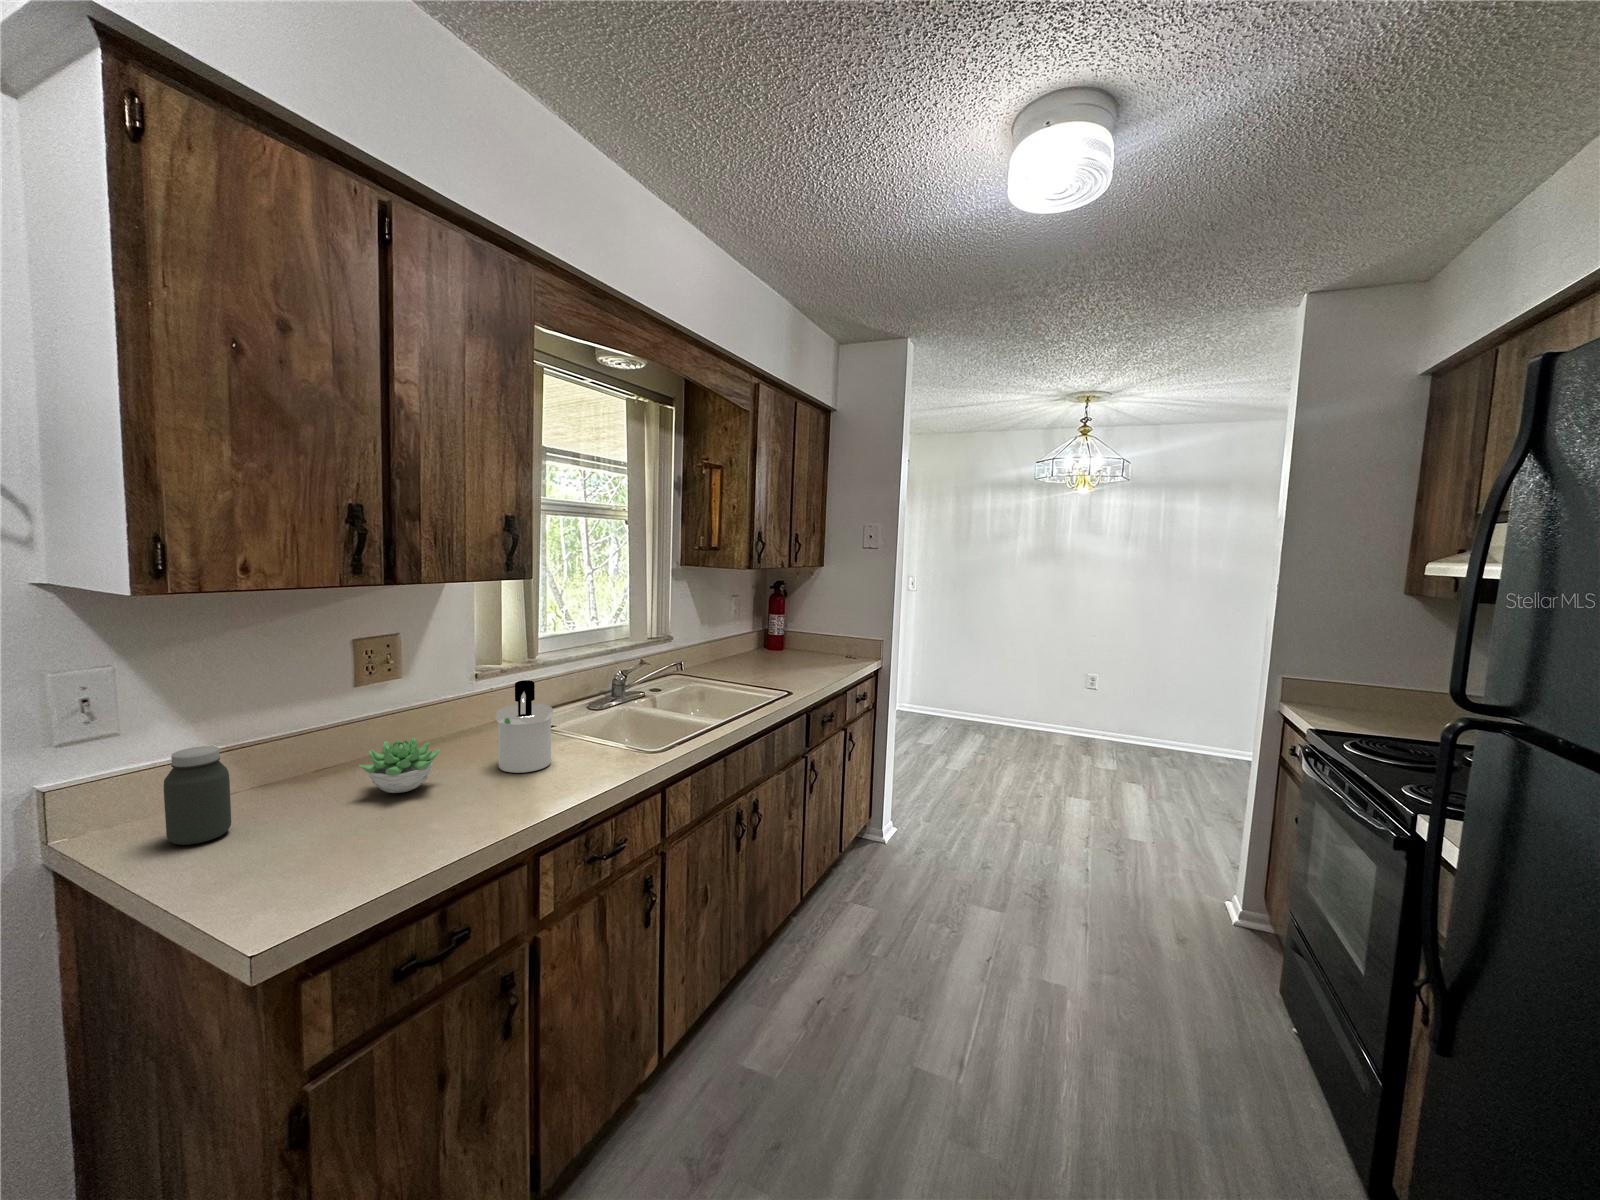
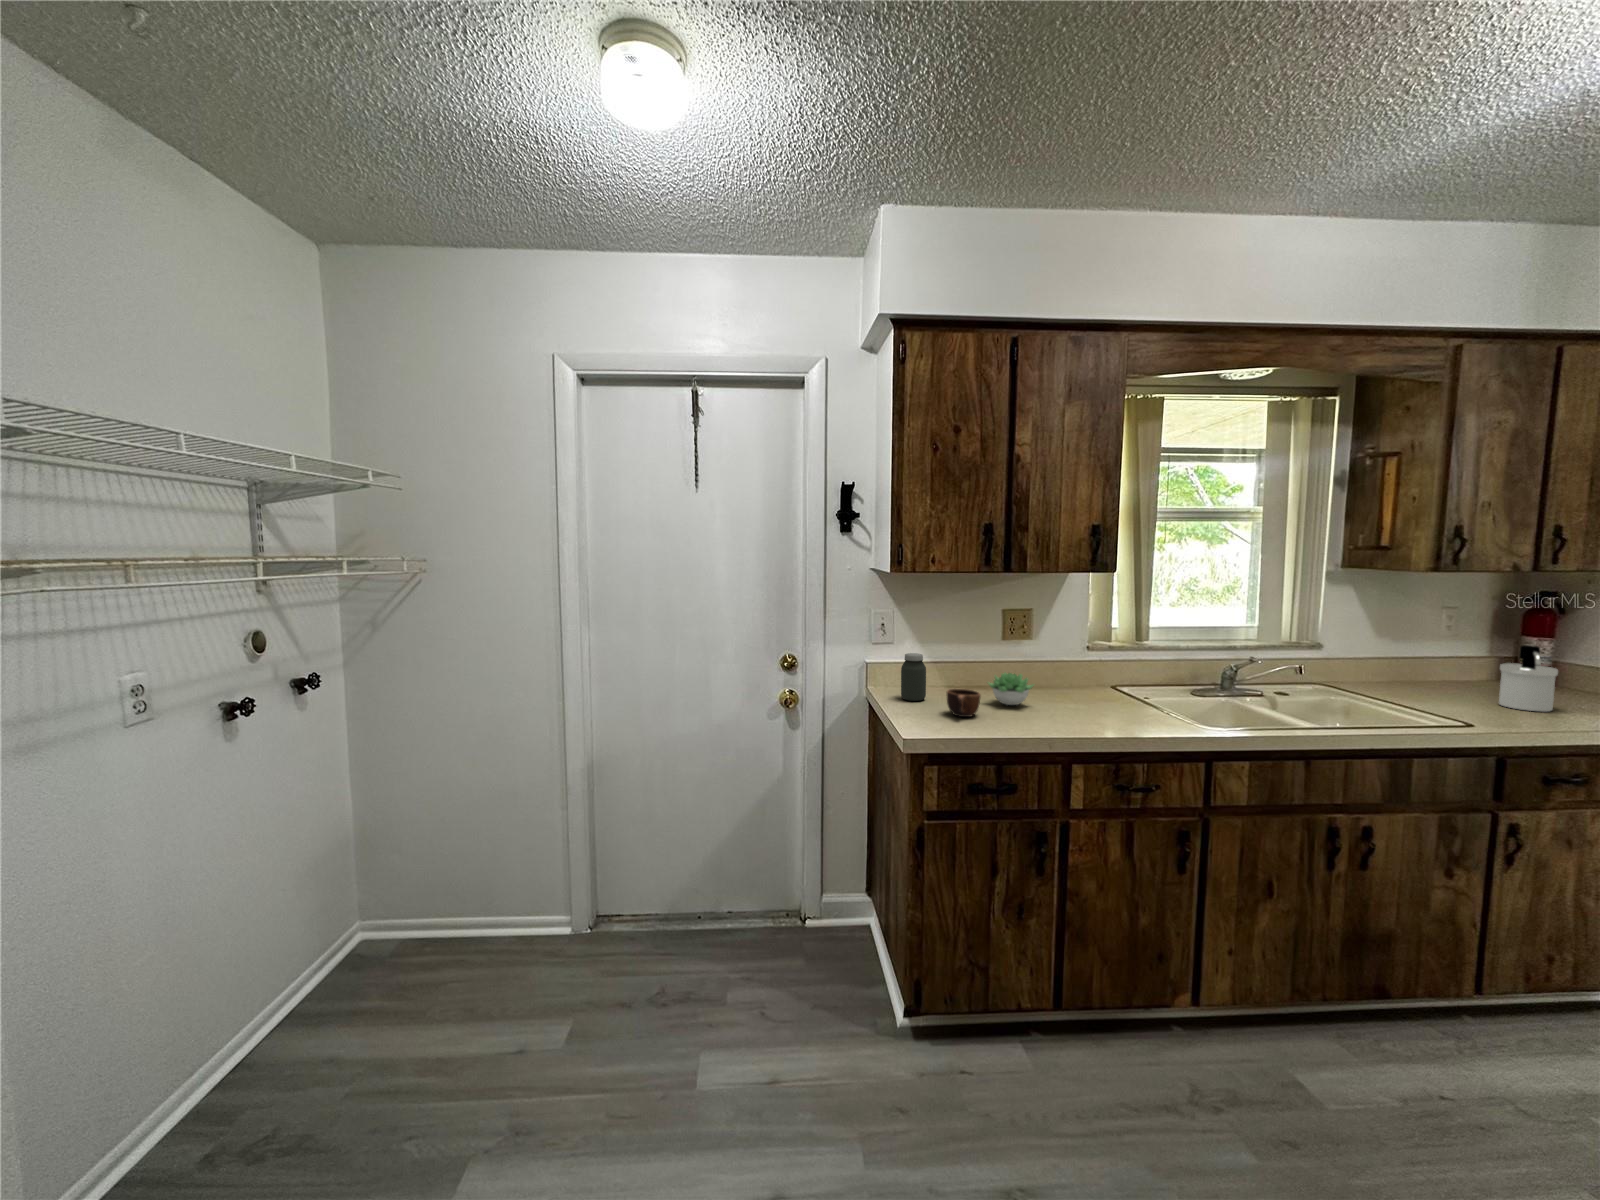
soap dispenser: present [496,680,553,773] -> present [1499,645,1558,712]
mug: none [299,791,370,847] -> present [947,689,981,717]

